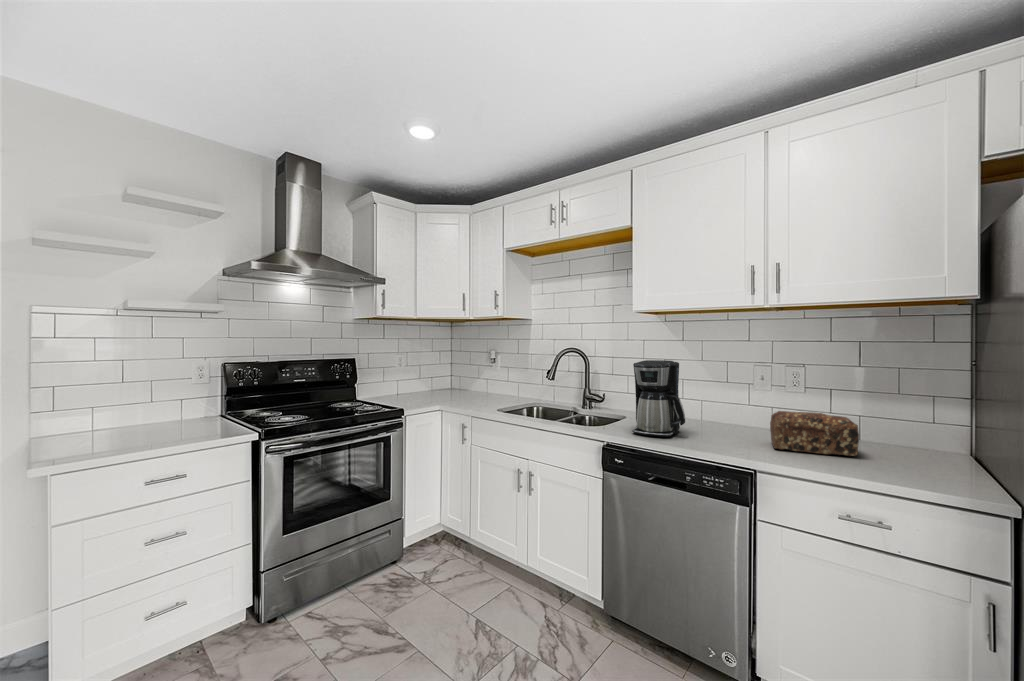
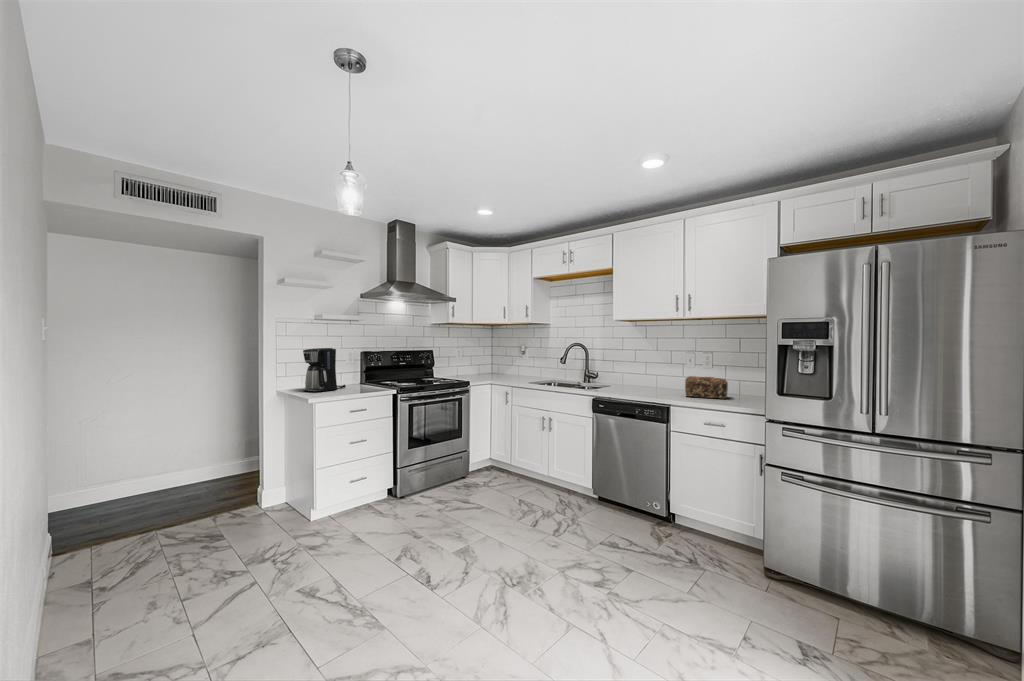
coffee maker: present [633,360,685,437] -> present [303,348,346,392]

